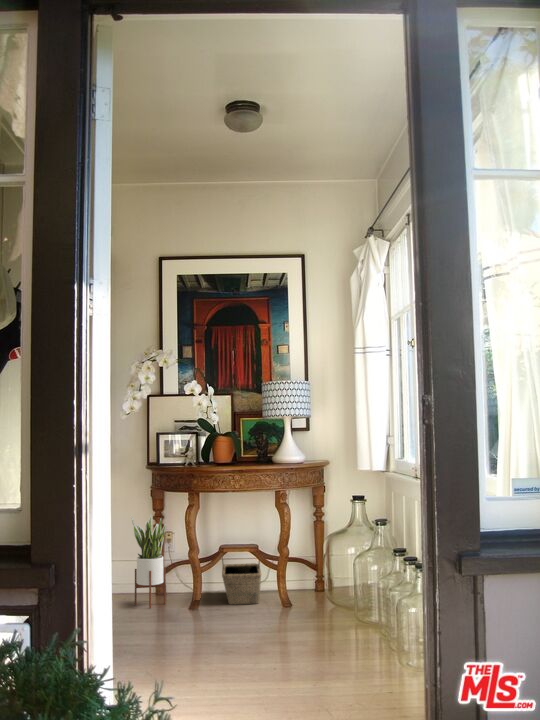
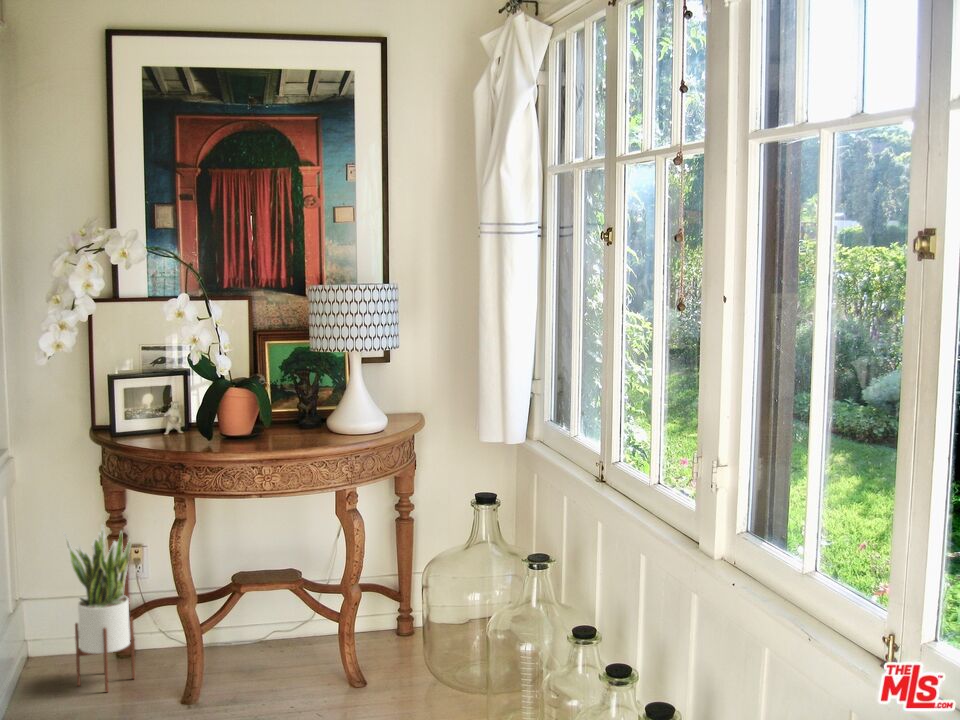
basket: present [222,556,261,605] -> none [236,570,309,676]

